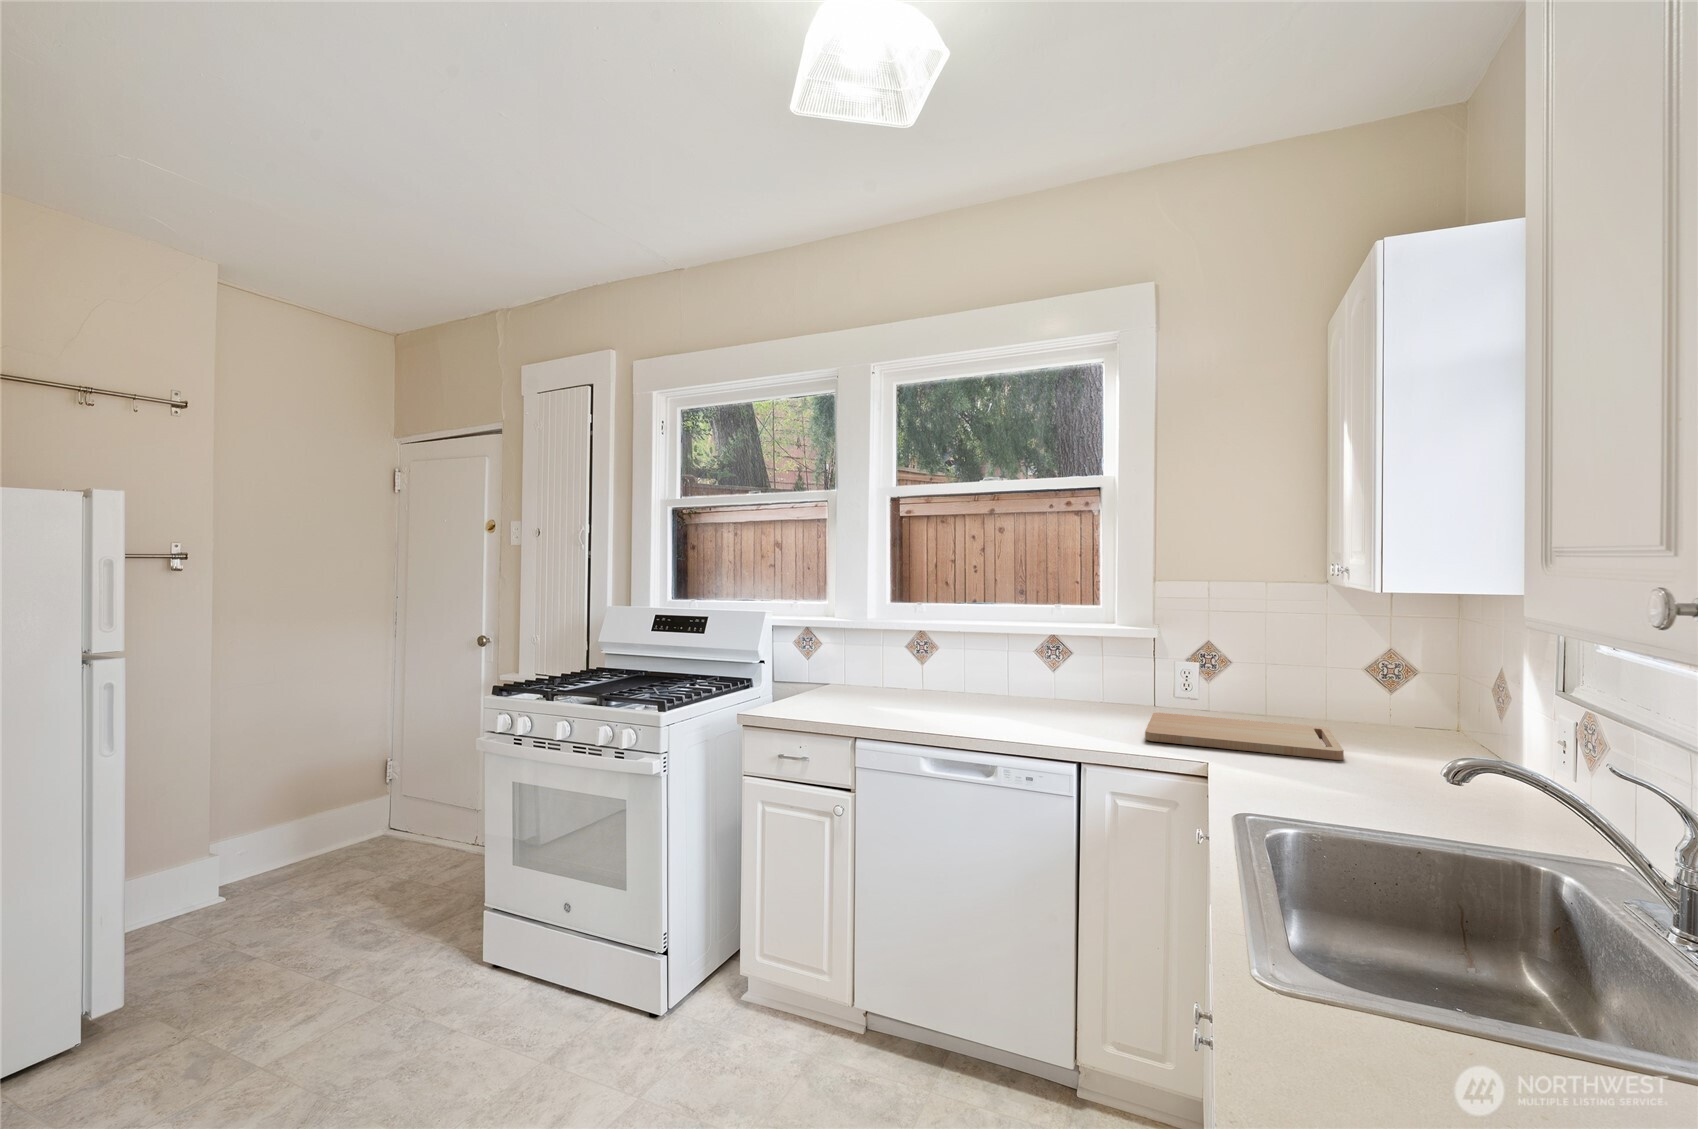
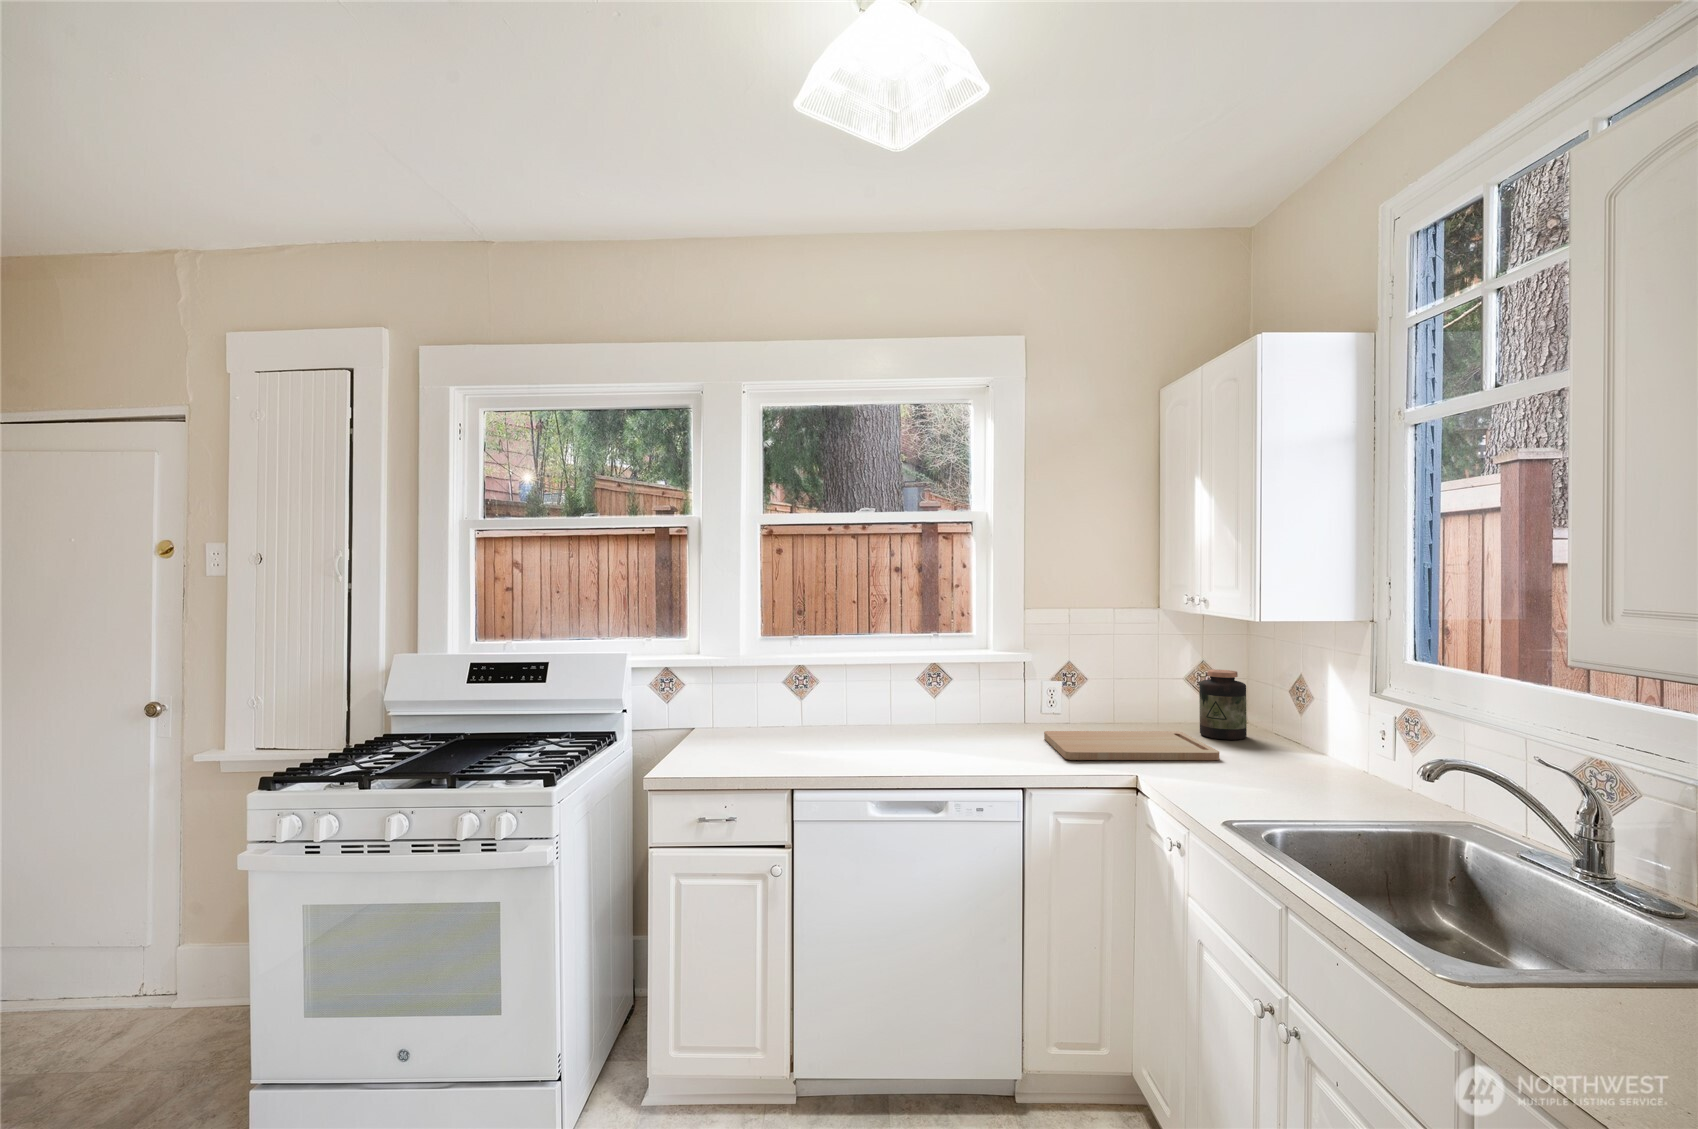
jar: none [1360,657,1424,744] -> present [1199,670,1247,740]

